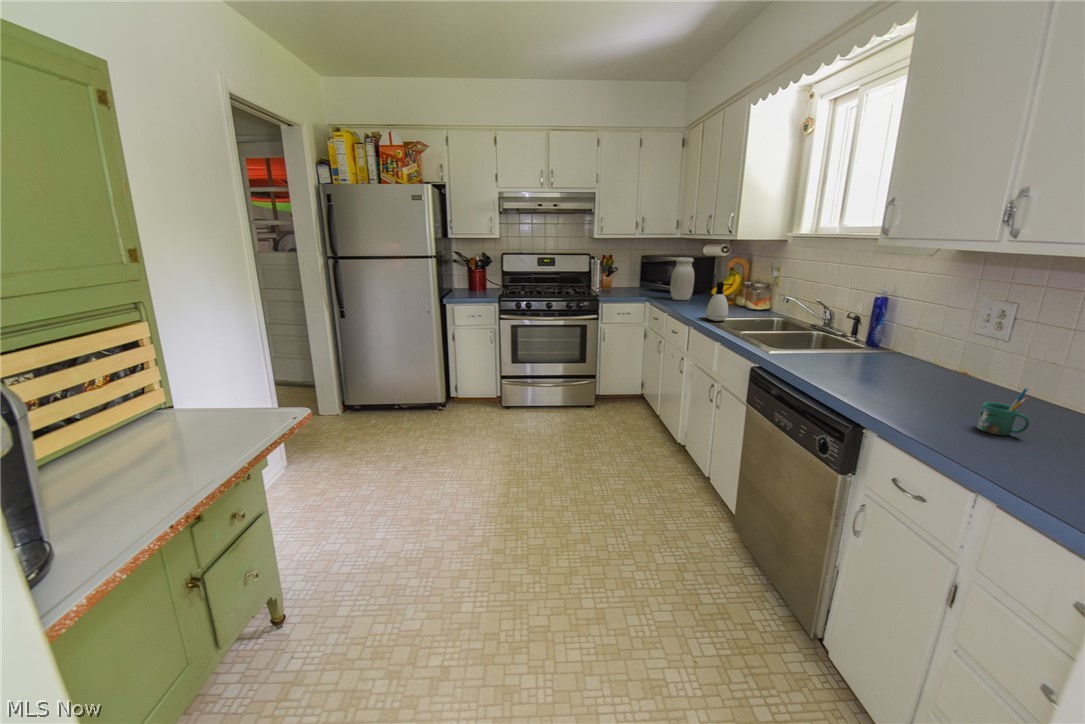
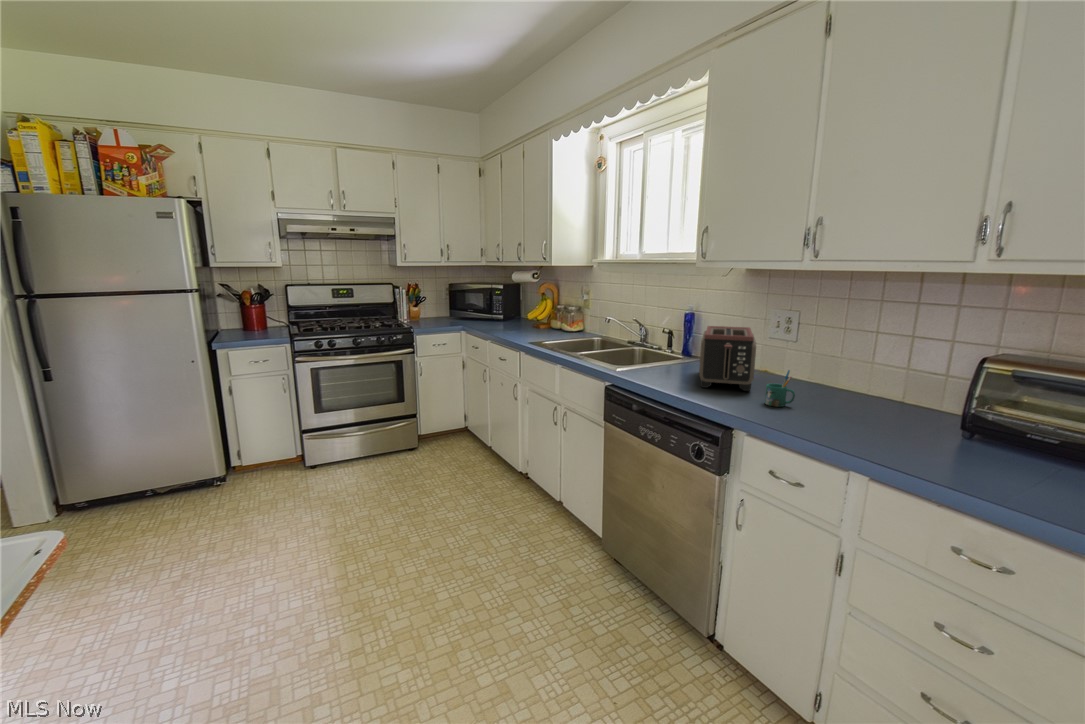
jar: present [670,258,694,300] -> none [490,284,512,327]
soap dispenser: present [706,282,732,321] -> none [534,306,554,344]
toaster: none [885,318,984,406] -> present [699,326,756,391]

